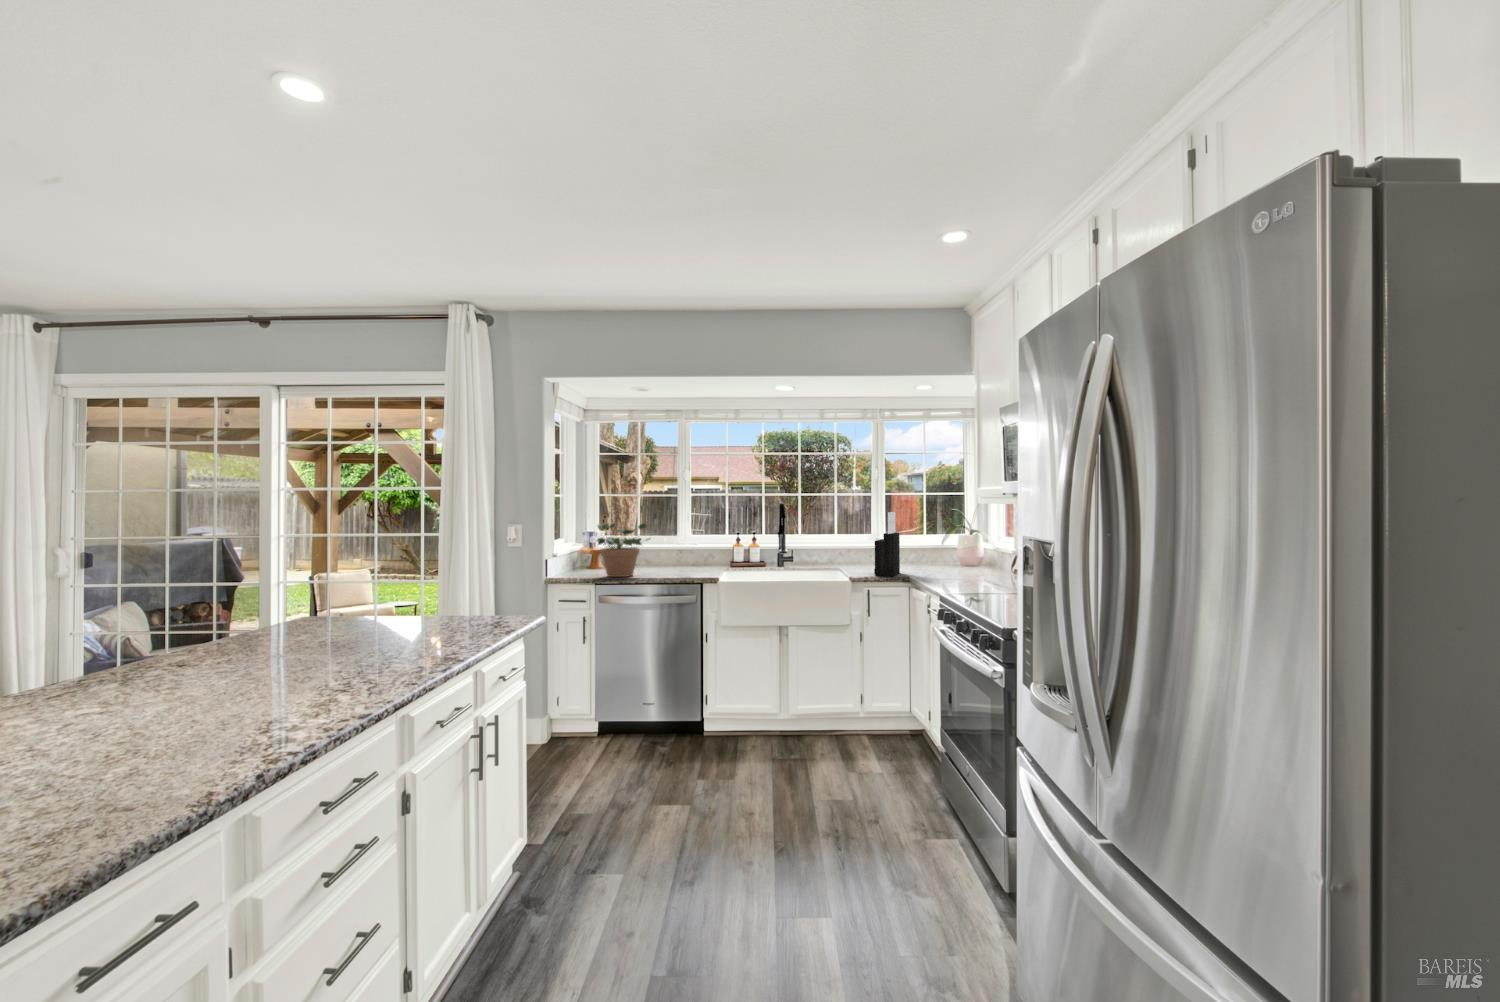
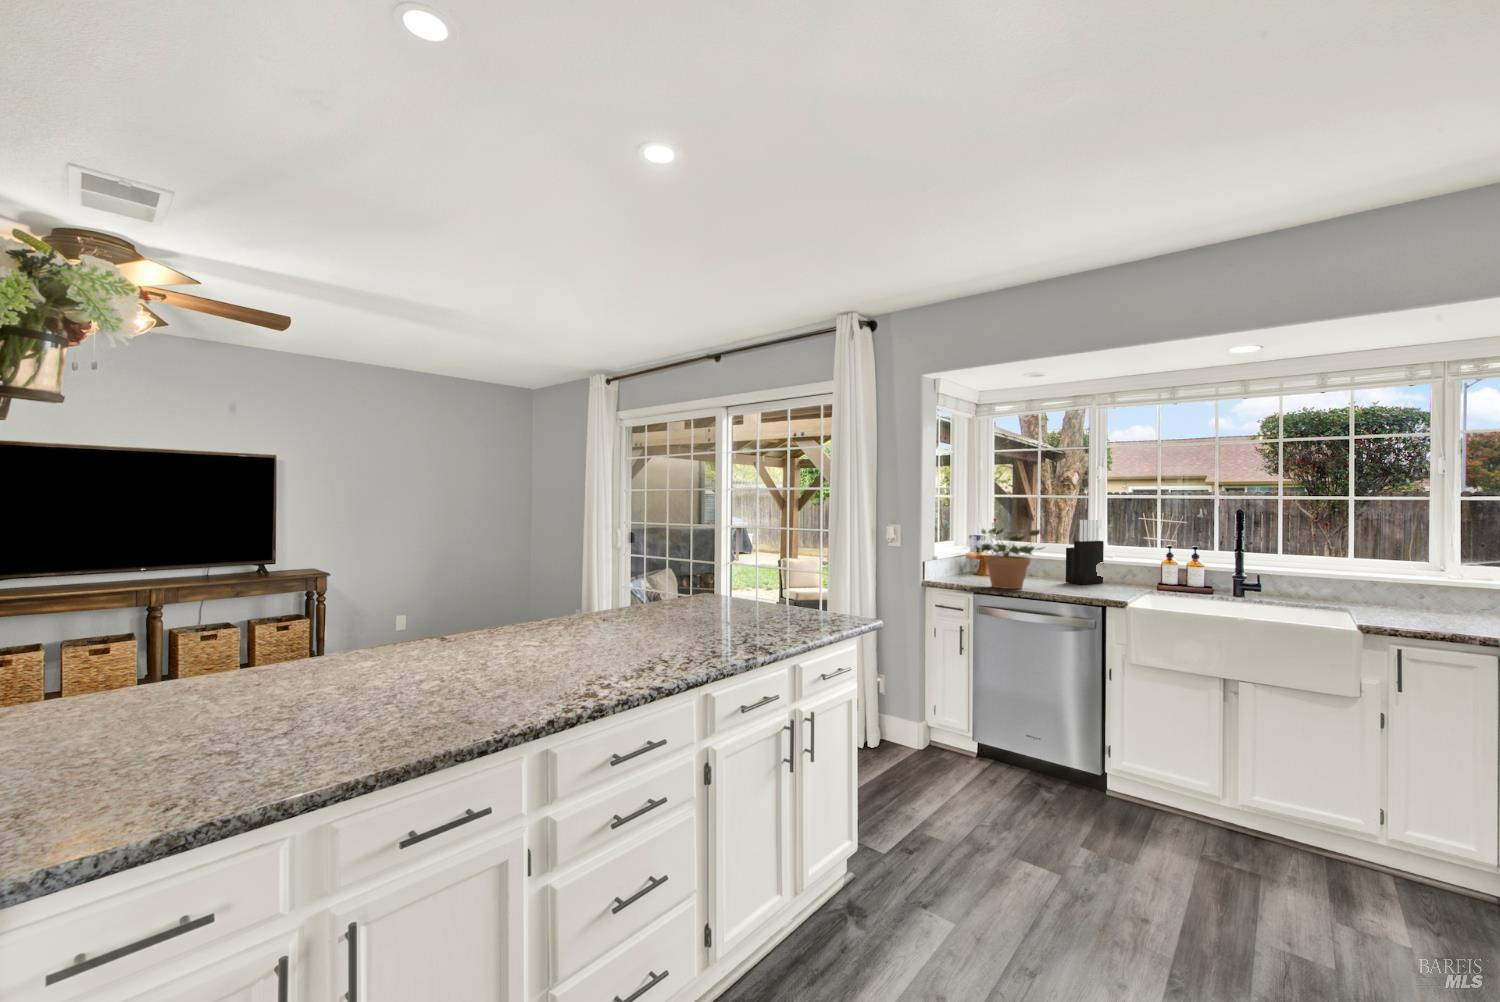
knife block: present [874,512,900,576] -> present [1066,520,1104,584]

